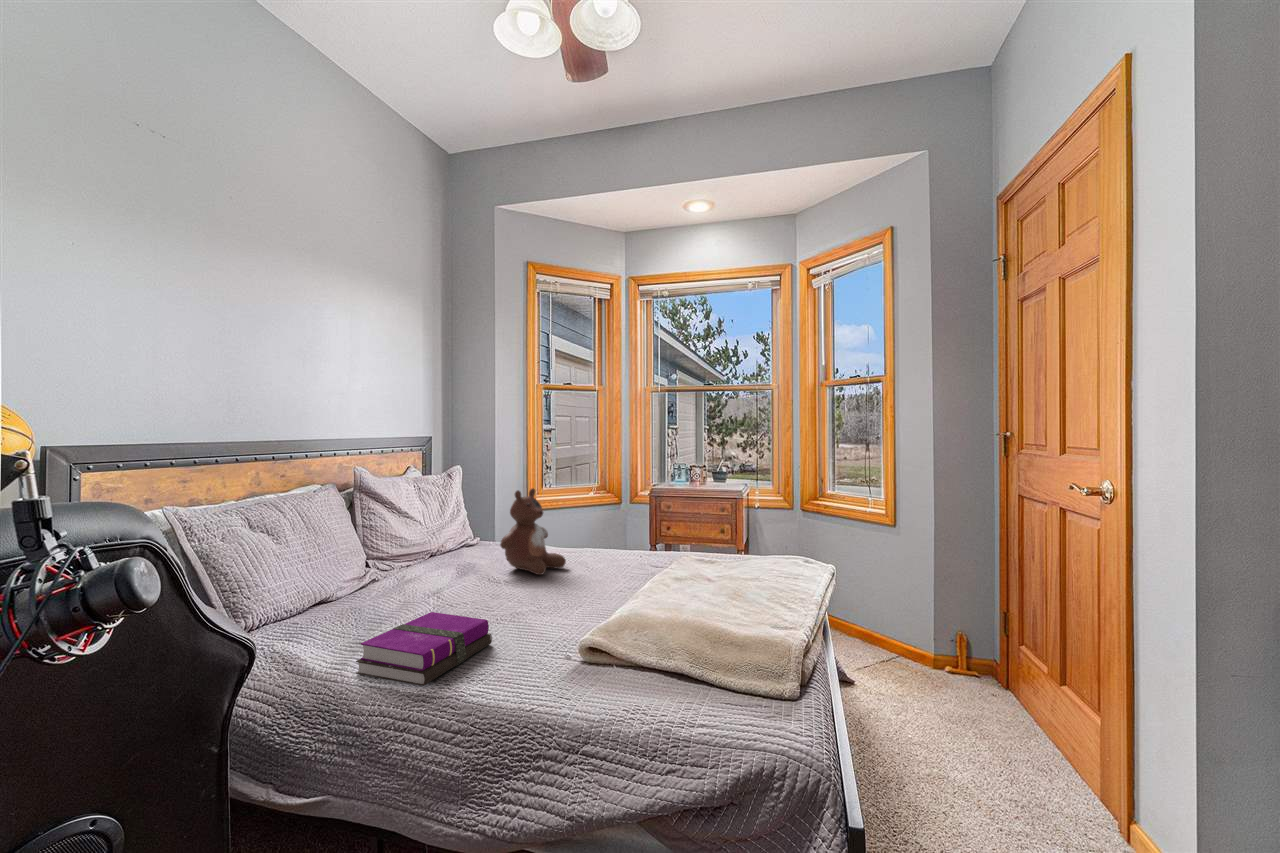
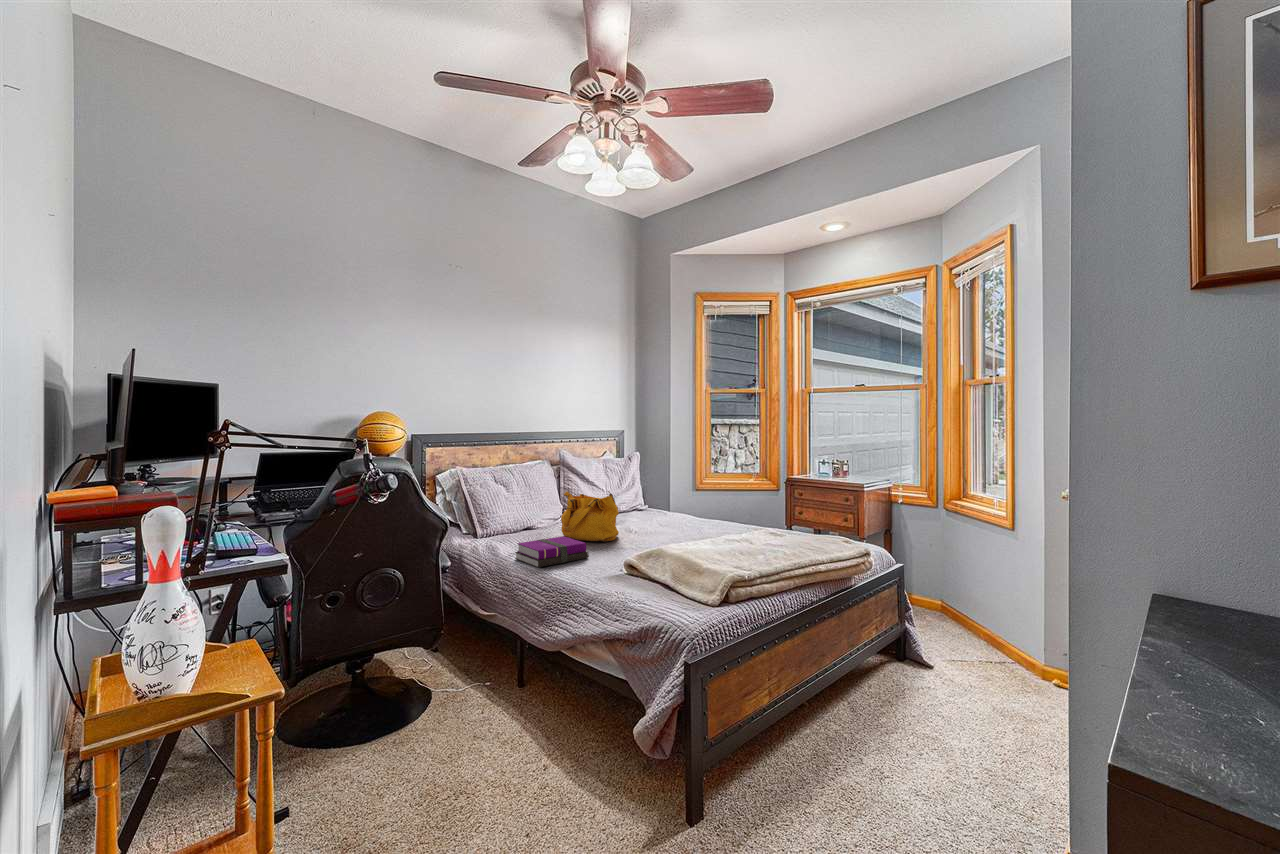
stuffed bear: present [500,488,566,575] -> none [634,470,681,531]
handbag: none [398,526,500,610] -> present [561,491,619,542]

